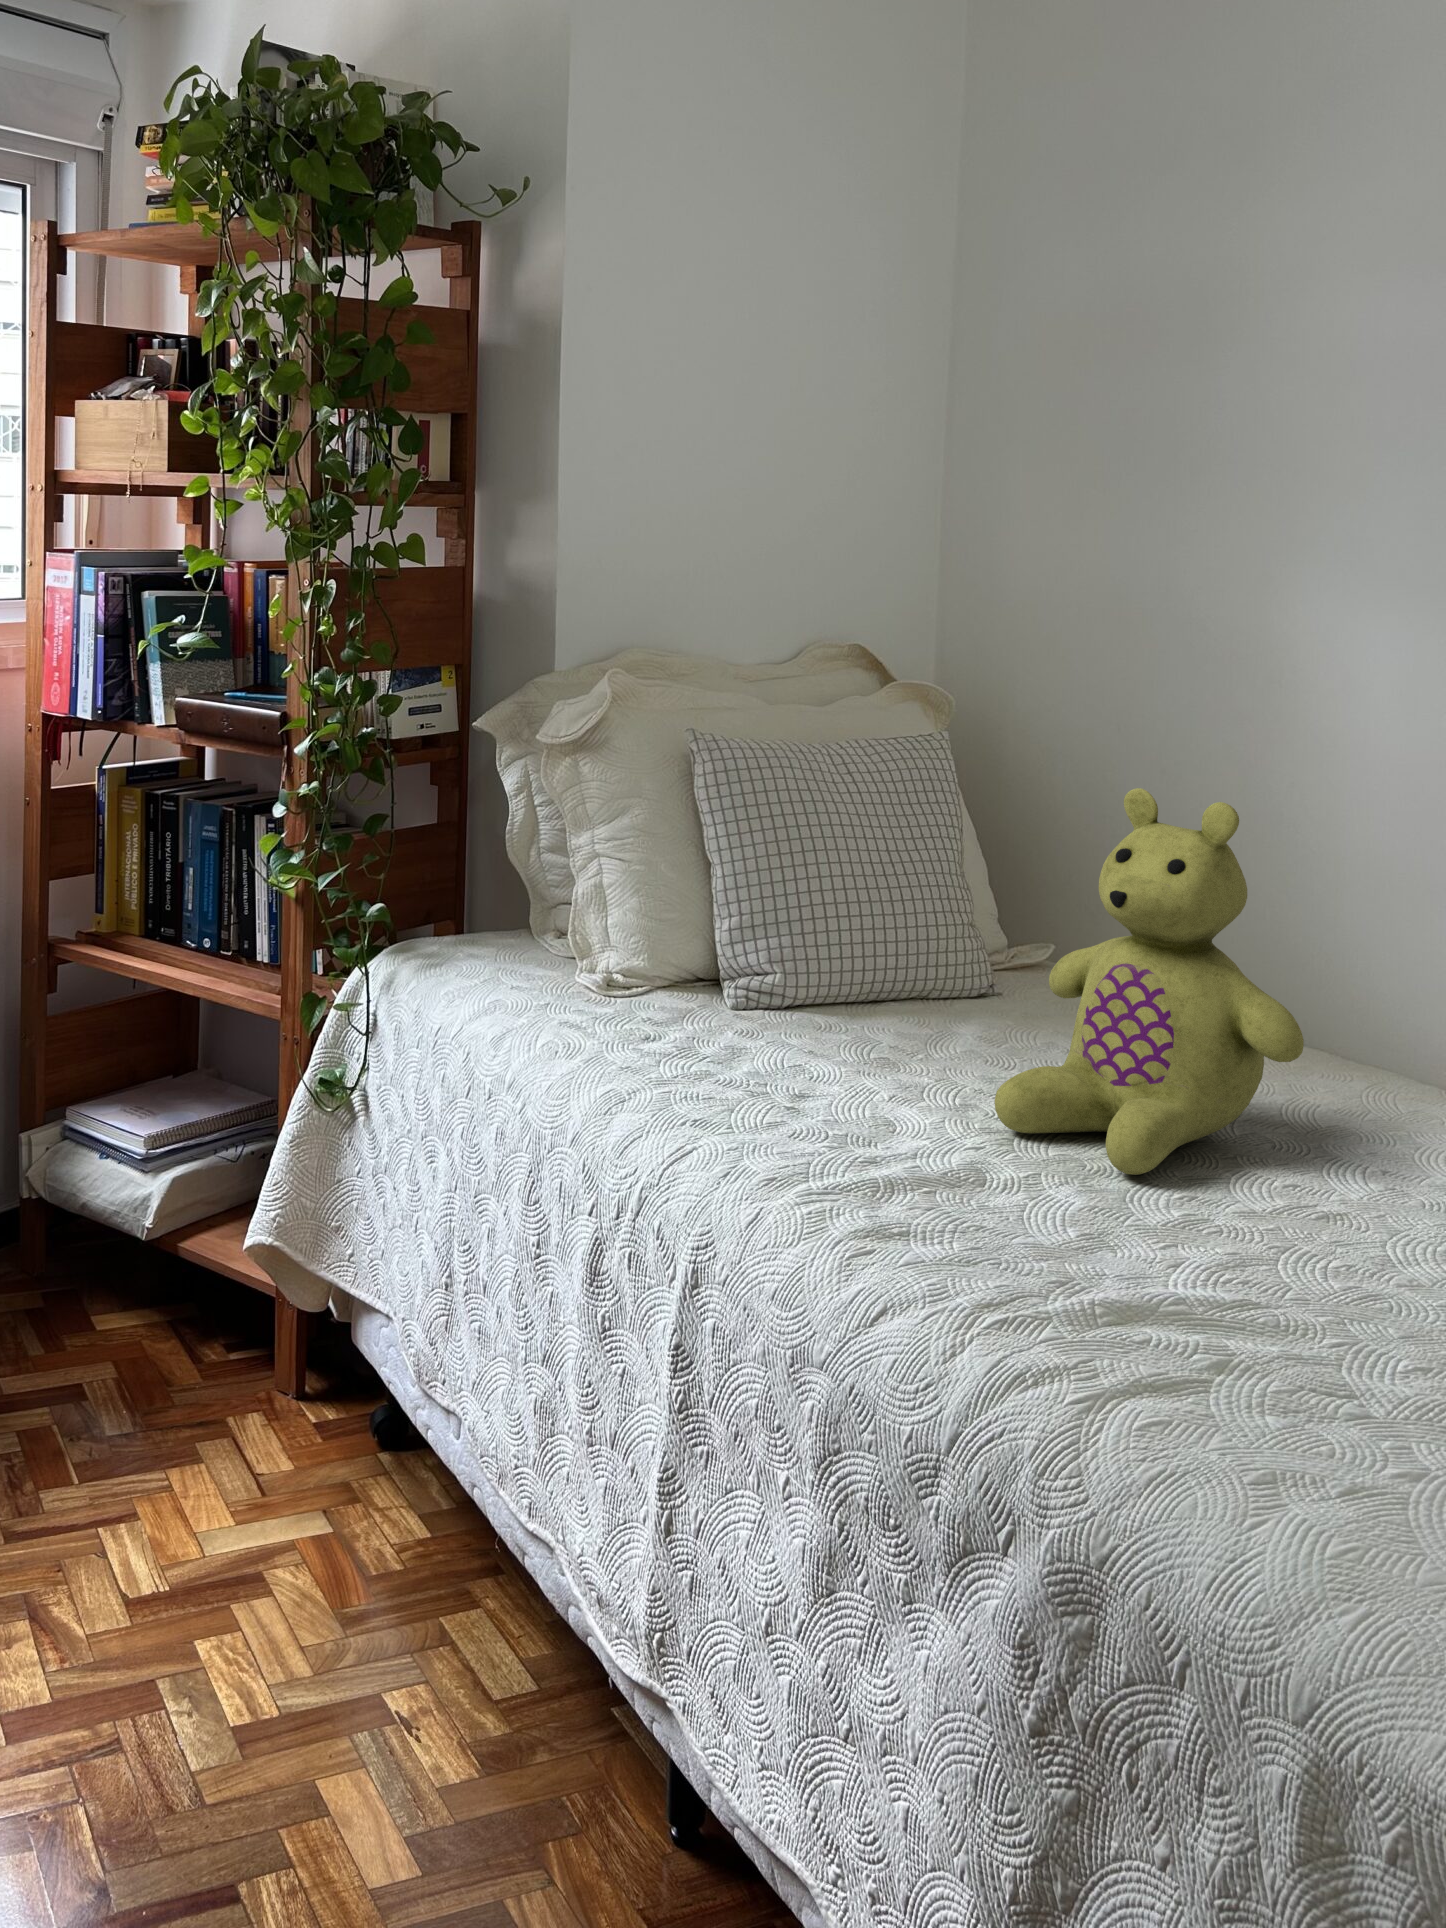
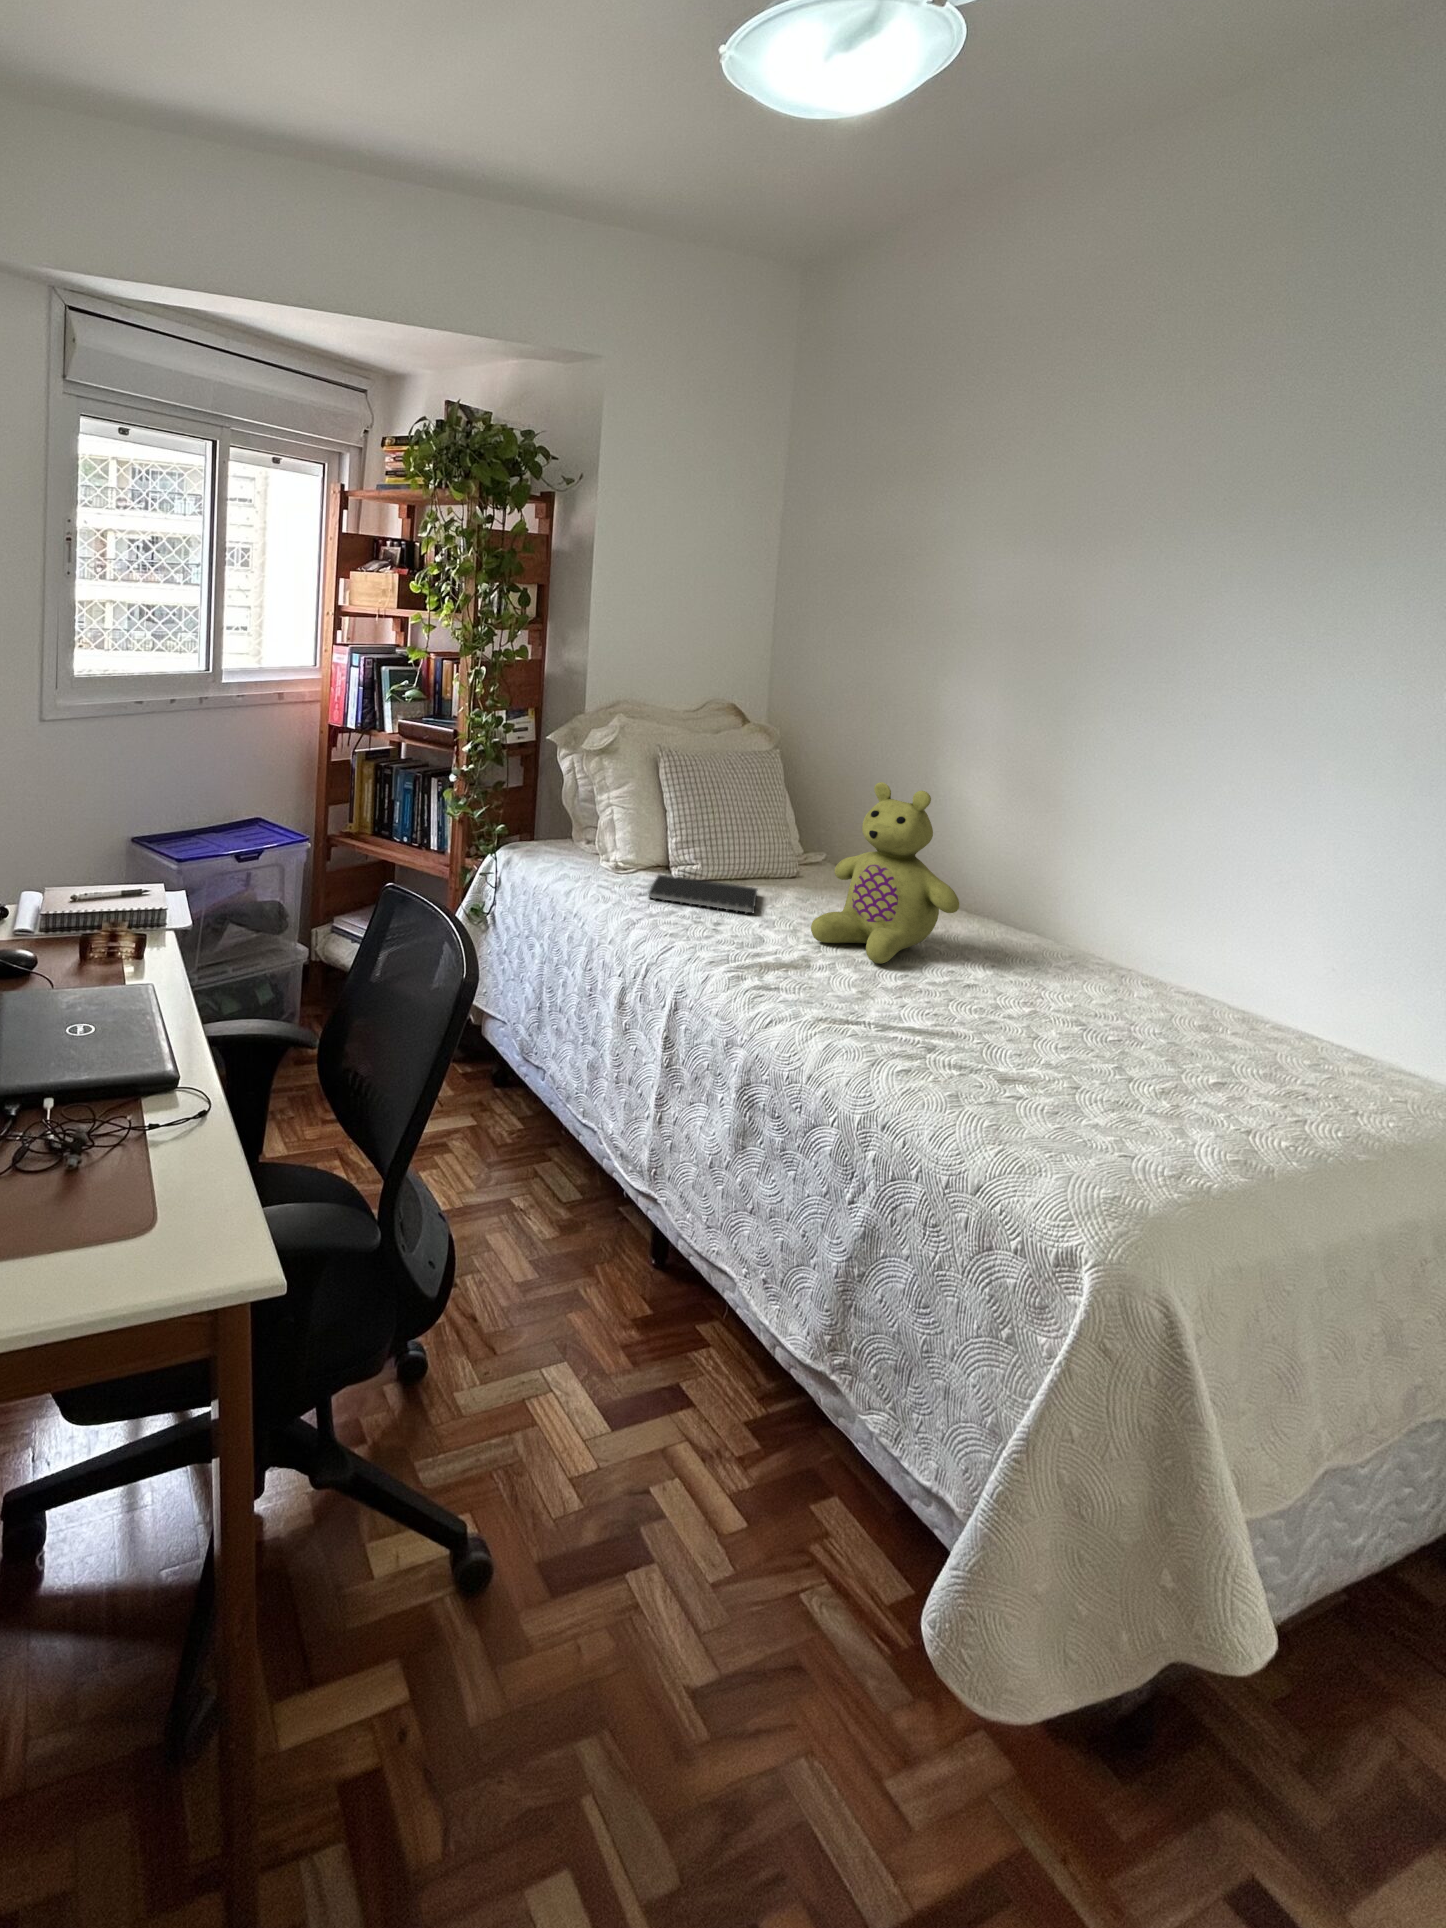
notebook: none [663,999,899,1077] -> present [649,874,757,913]

